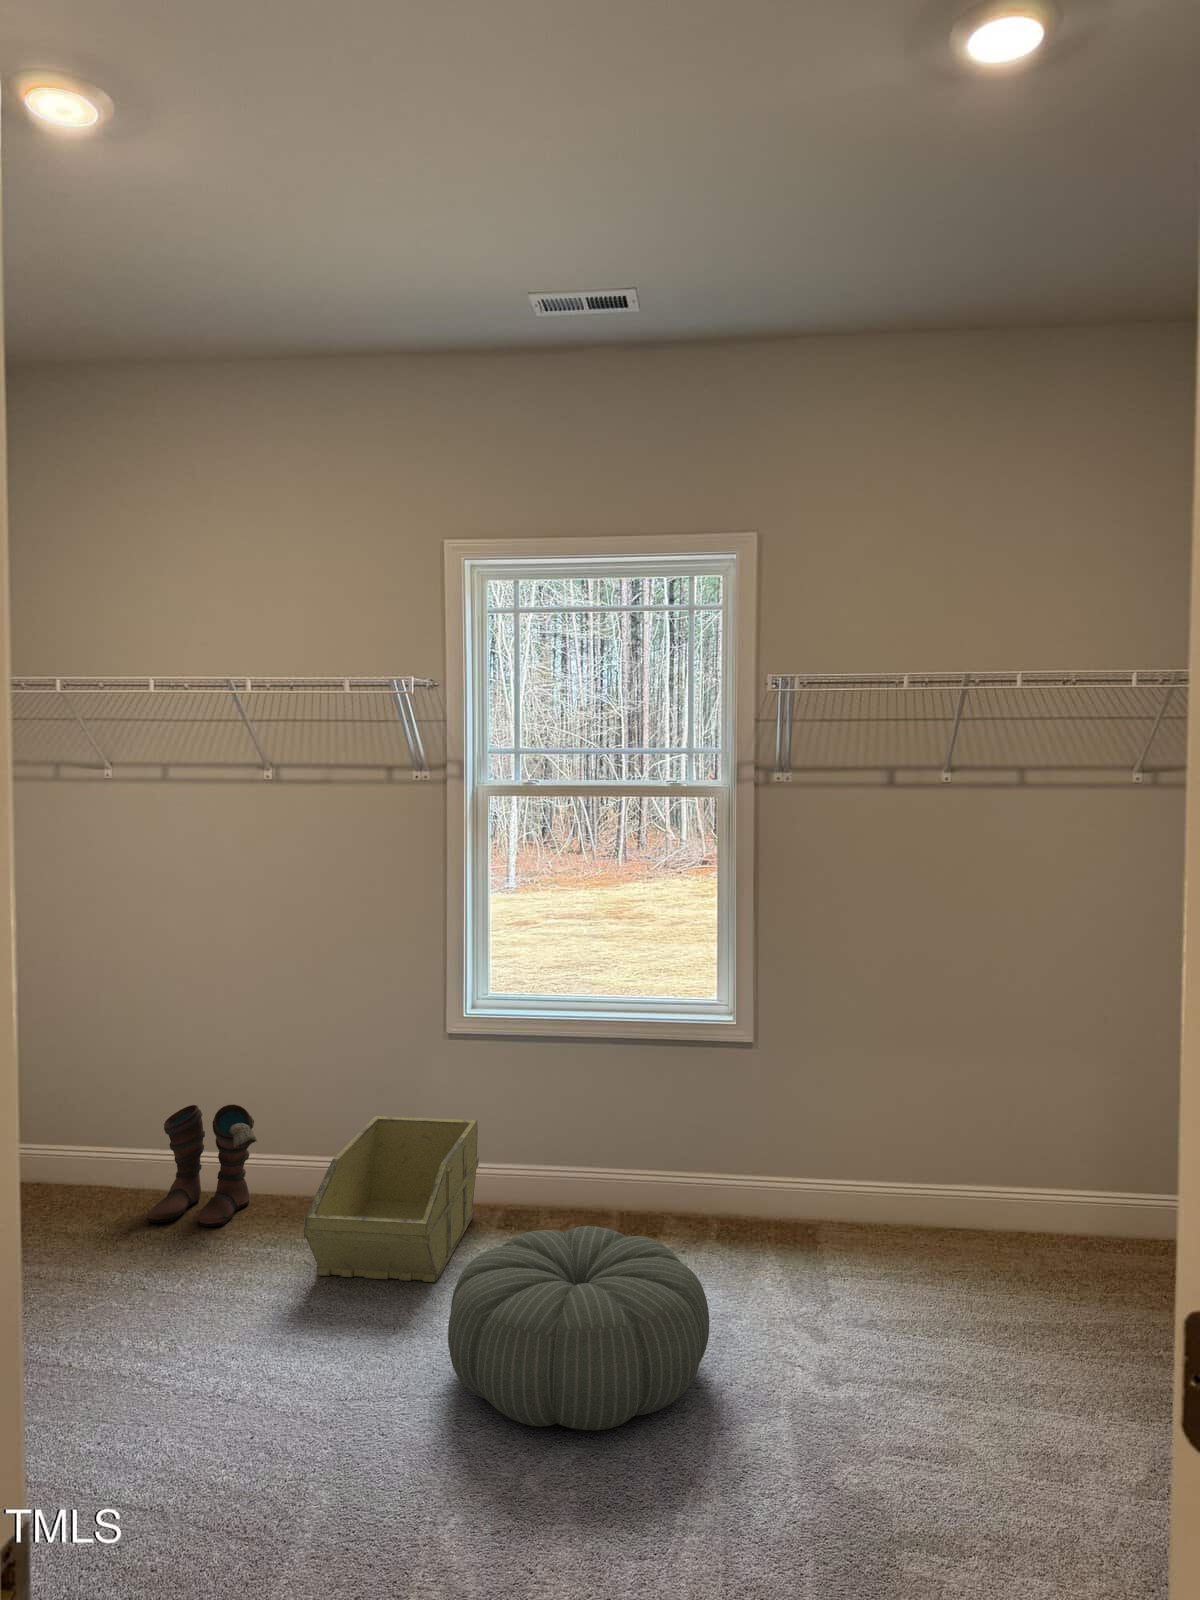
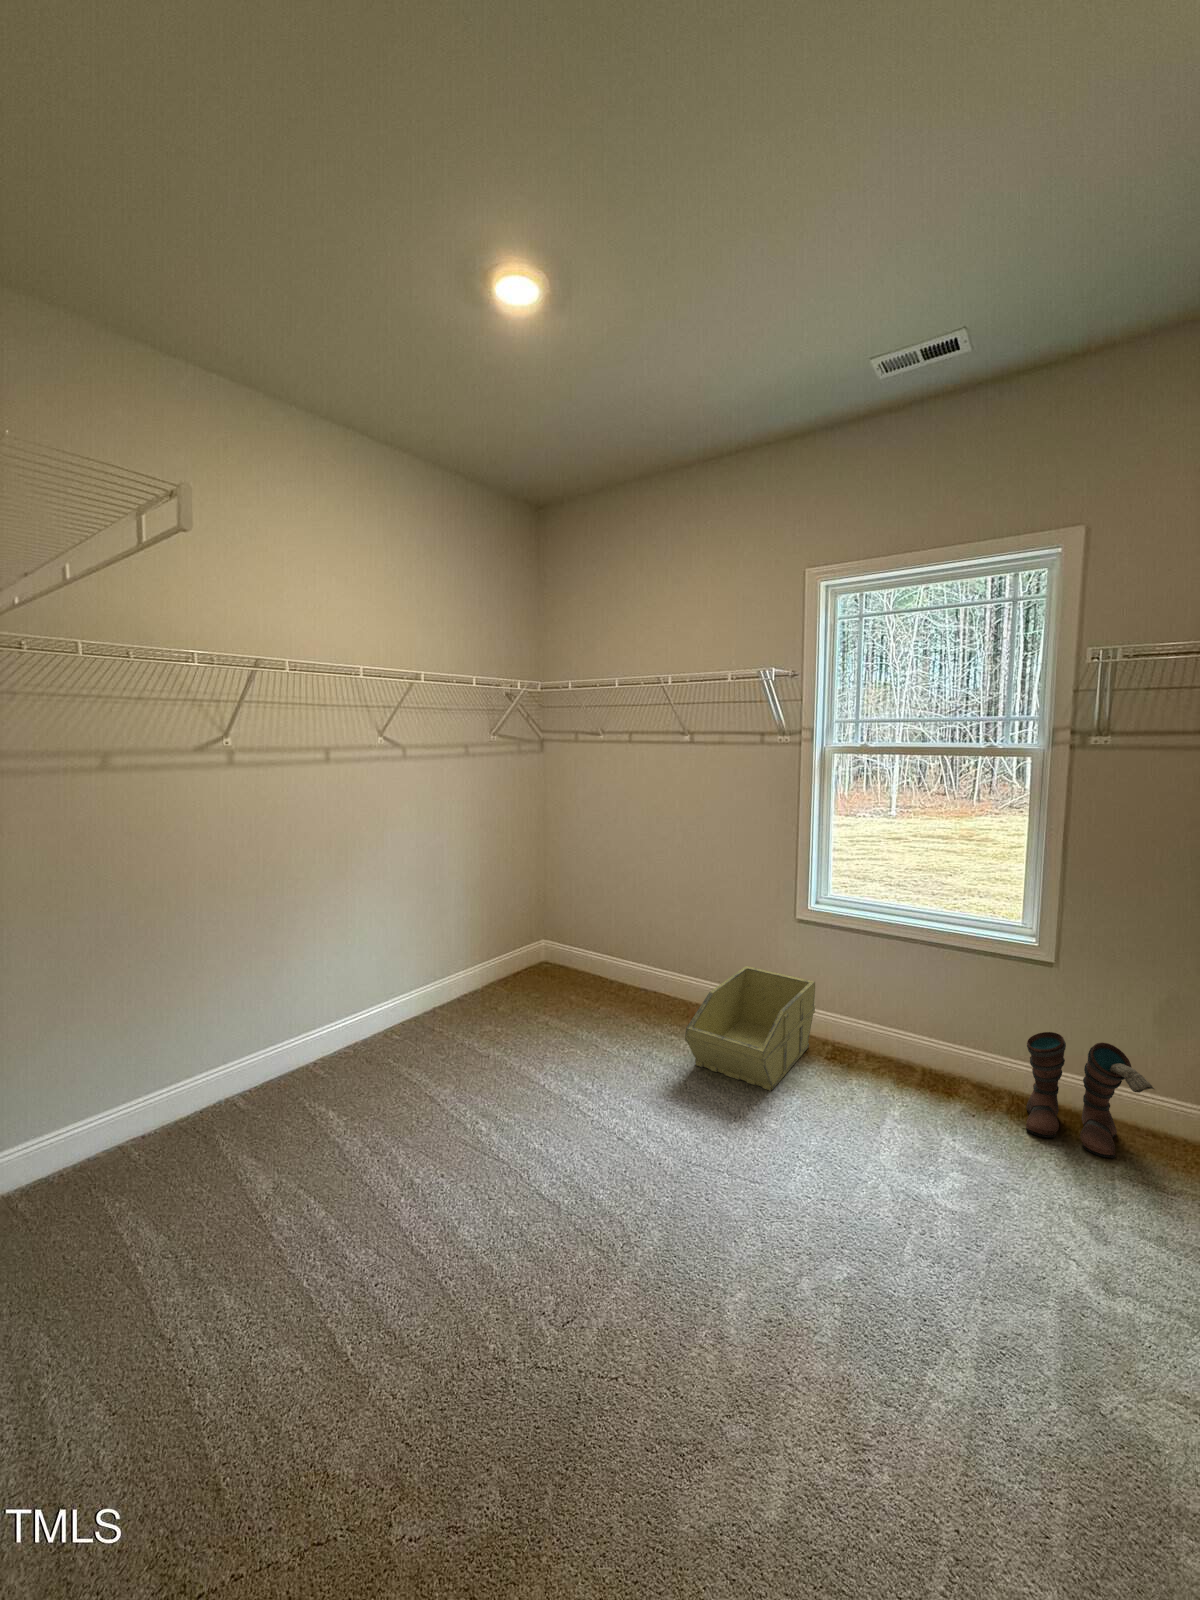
boots: present [148,1104,257,1227] -> present [1026,1032,1154,1158]
pouf: present [448,1226,709,1430] -> none [760,1079,983,1262]

